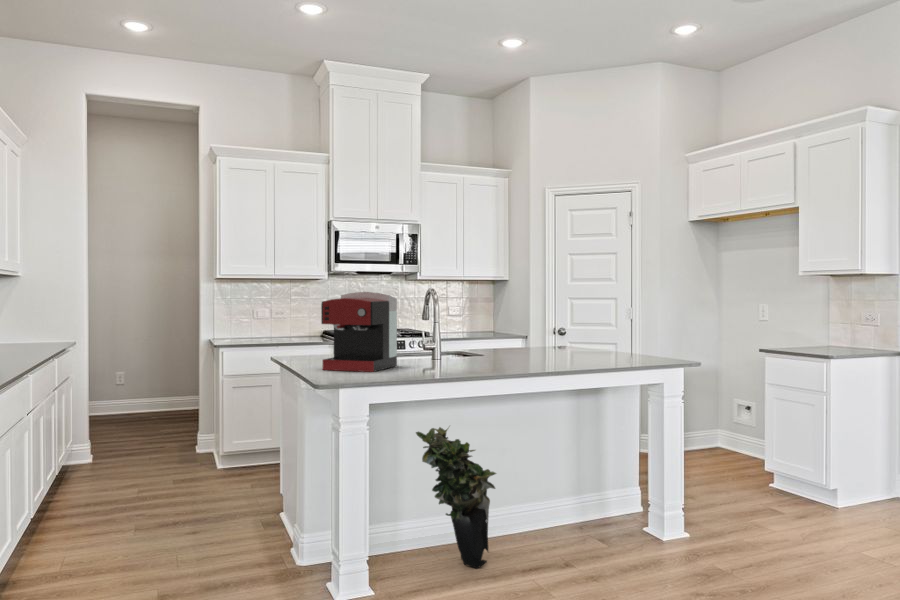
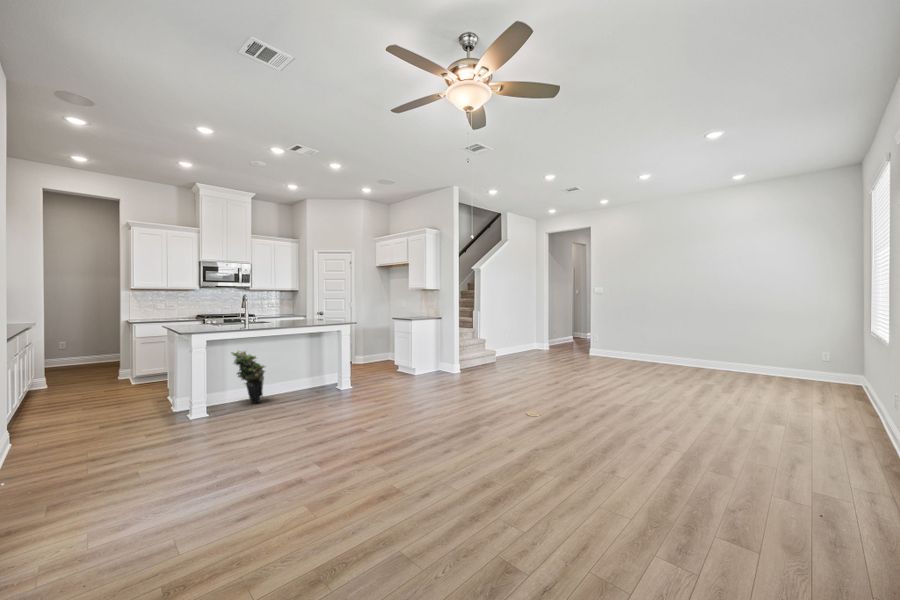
coffee maker: present [321,292,397,372] -> none [184,296,222,328]

